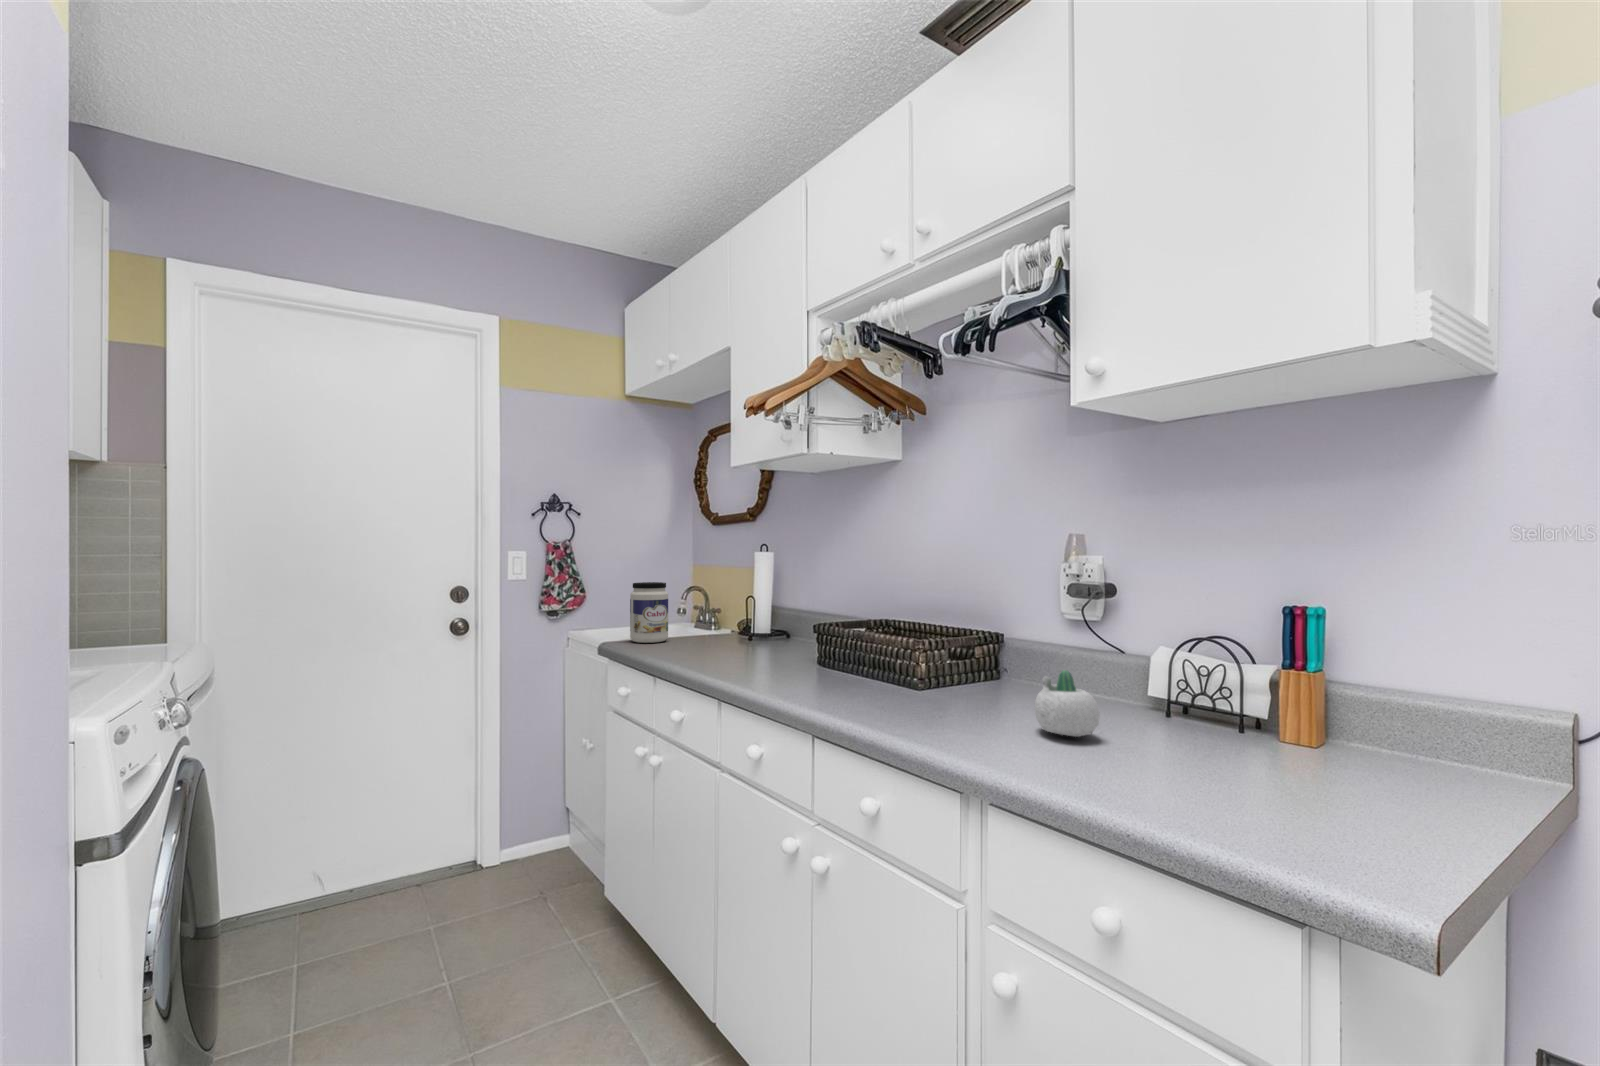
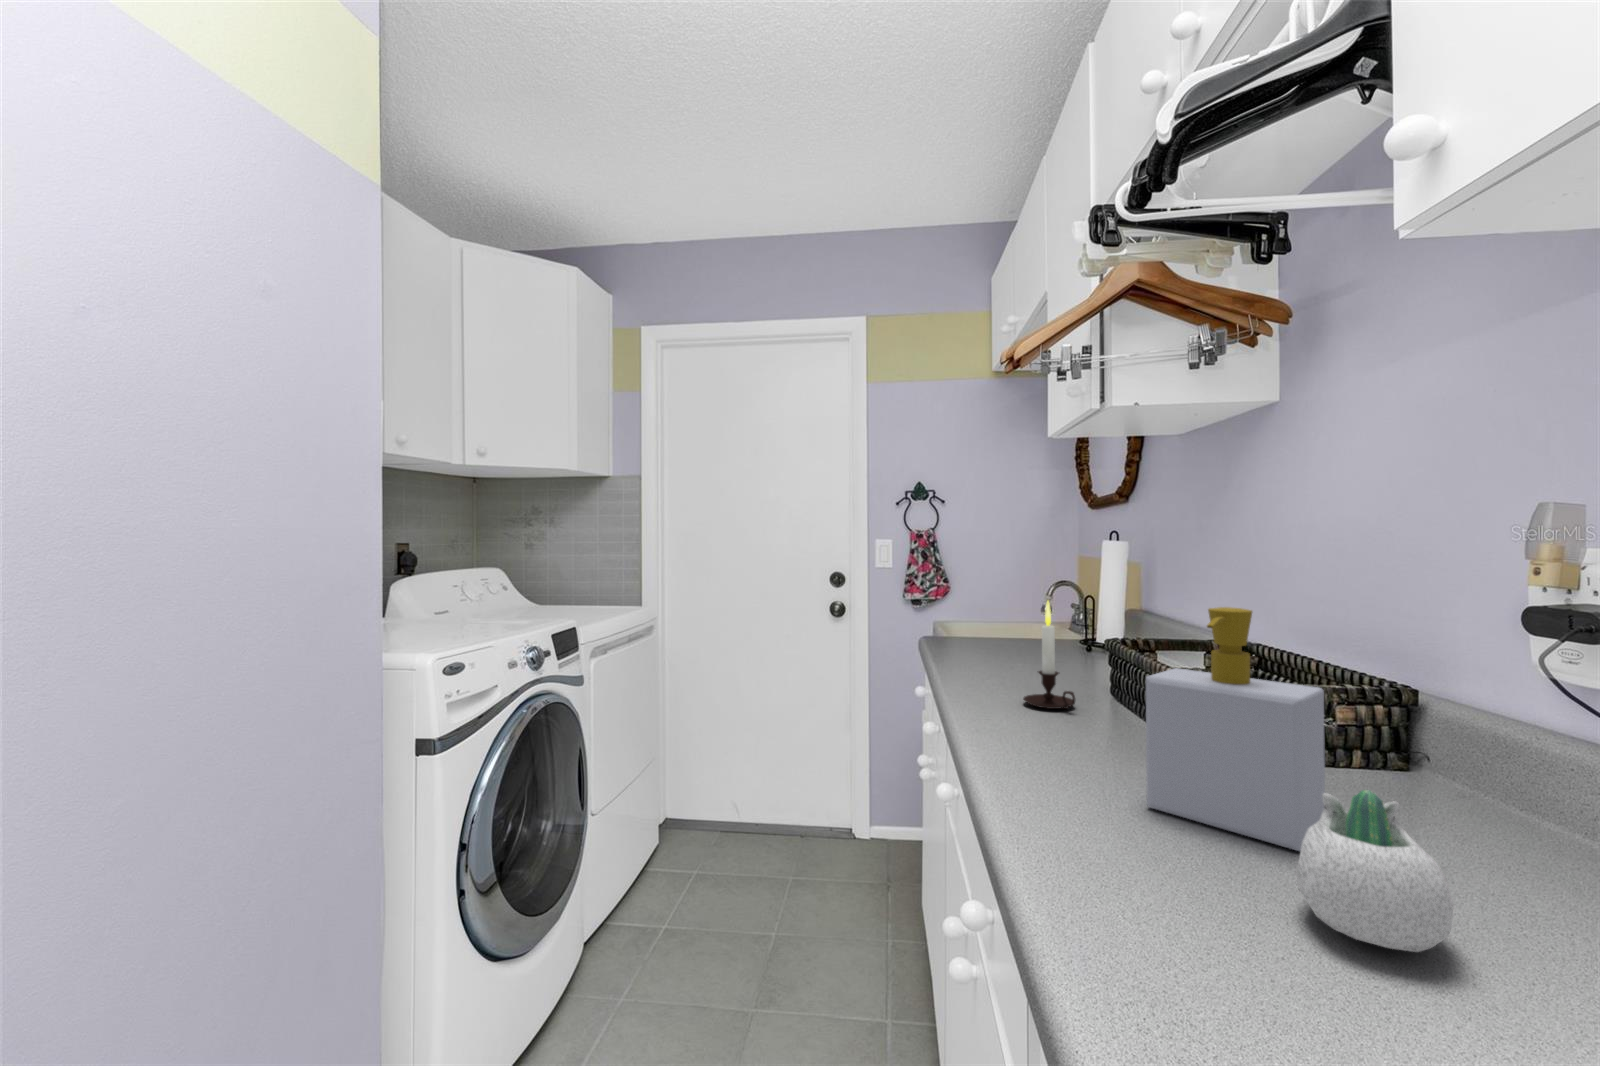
jar: present [630,582,668,643] -> none [954,574,996,642]
soap bottle: none [930,592,1012,717] -> present [1146,607,1325,851]
candle: none [772,597,815,678] -> present [1023,601,1075,709]

